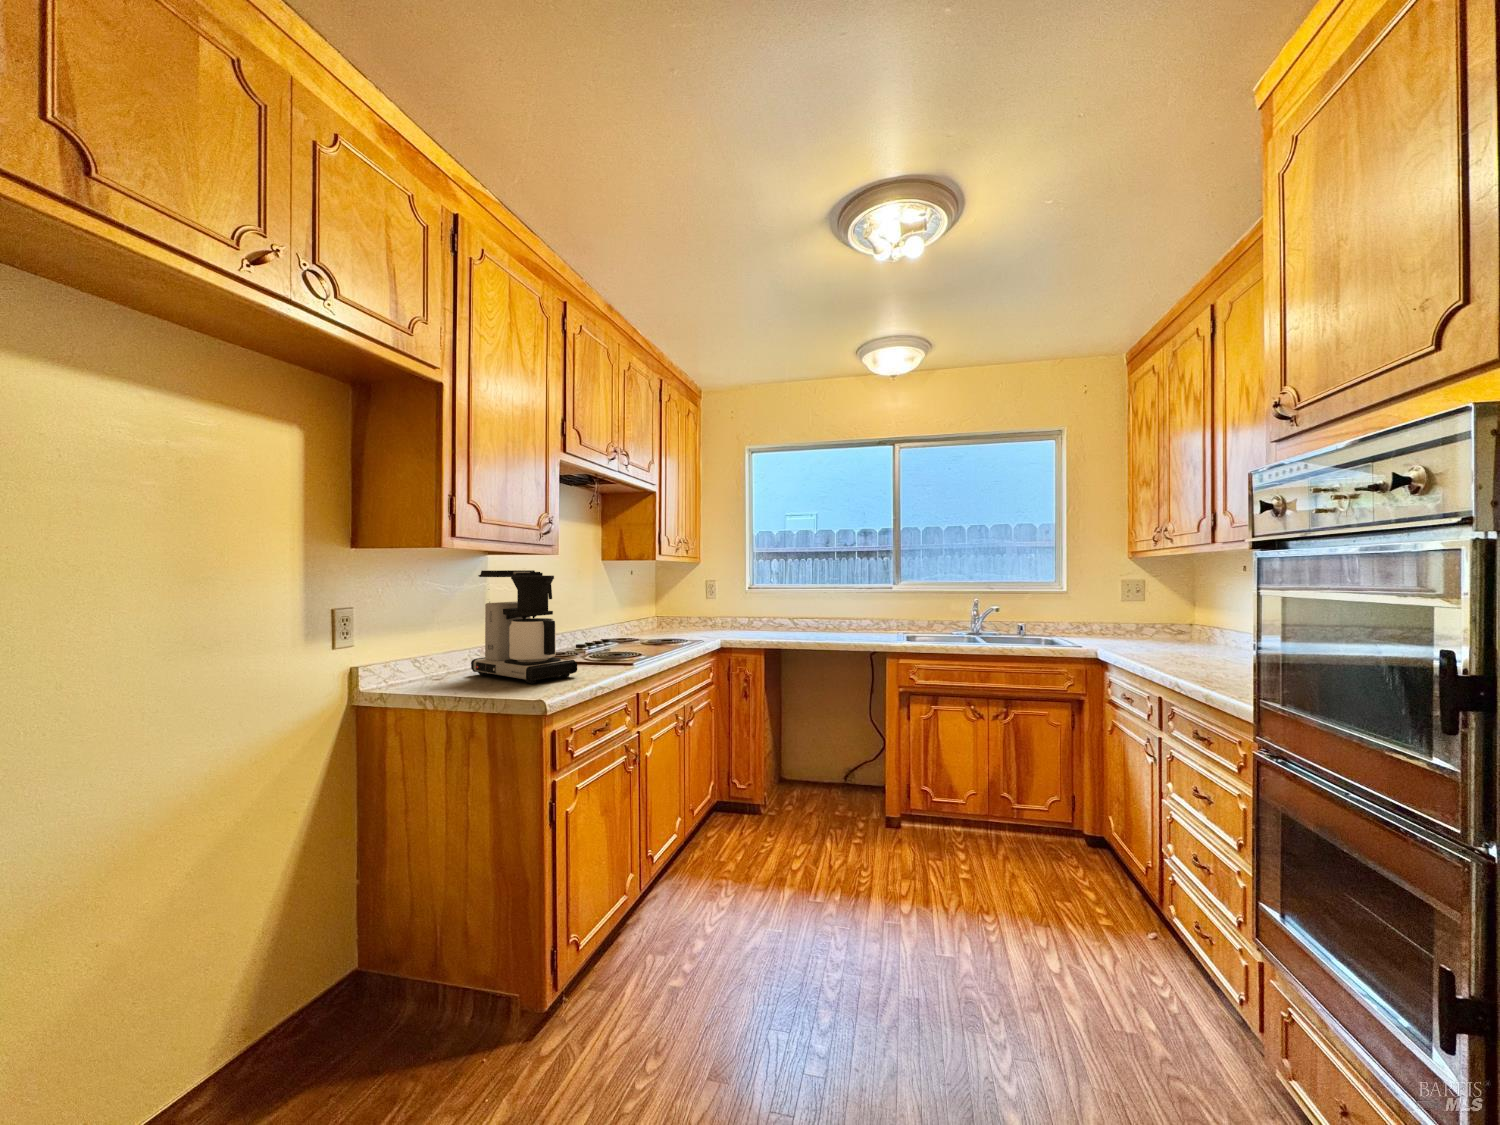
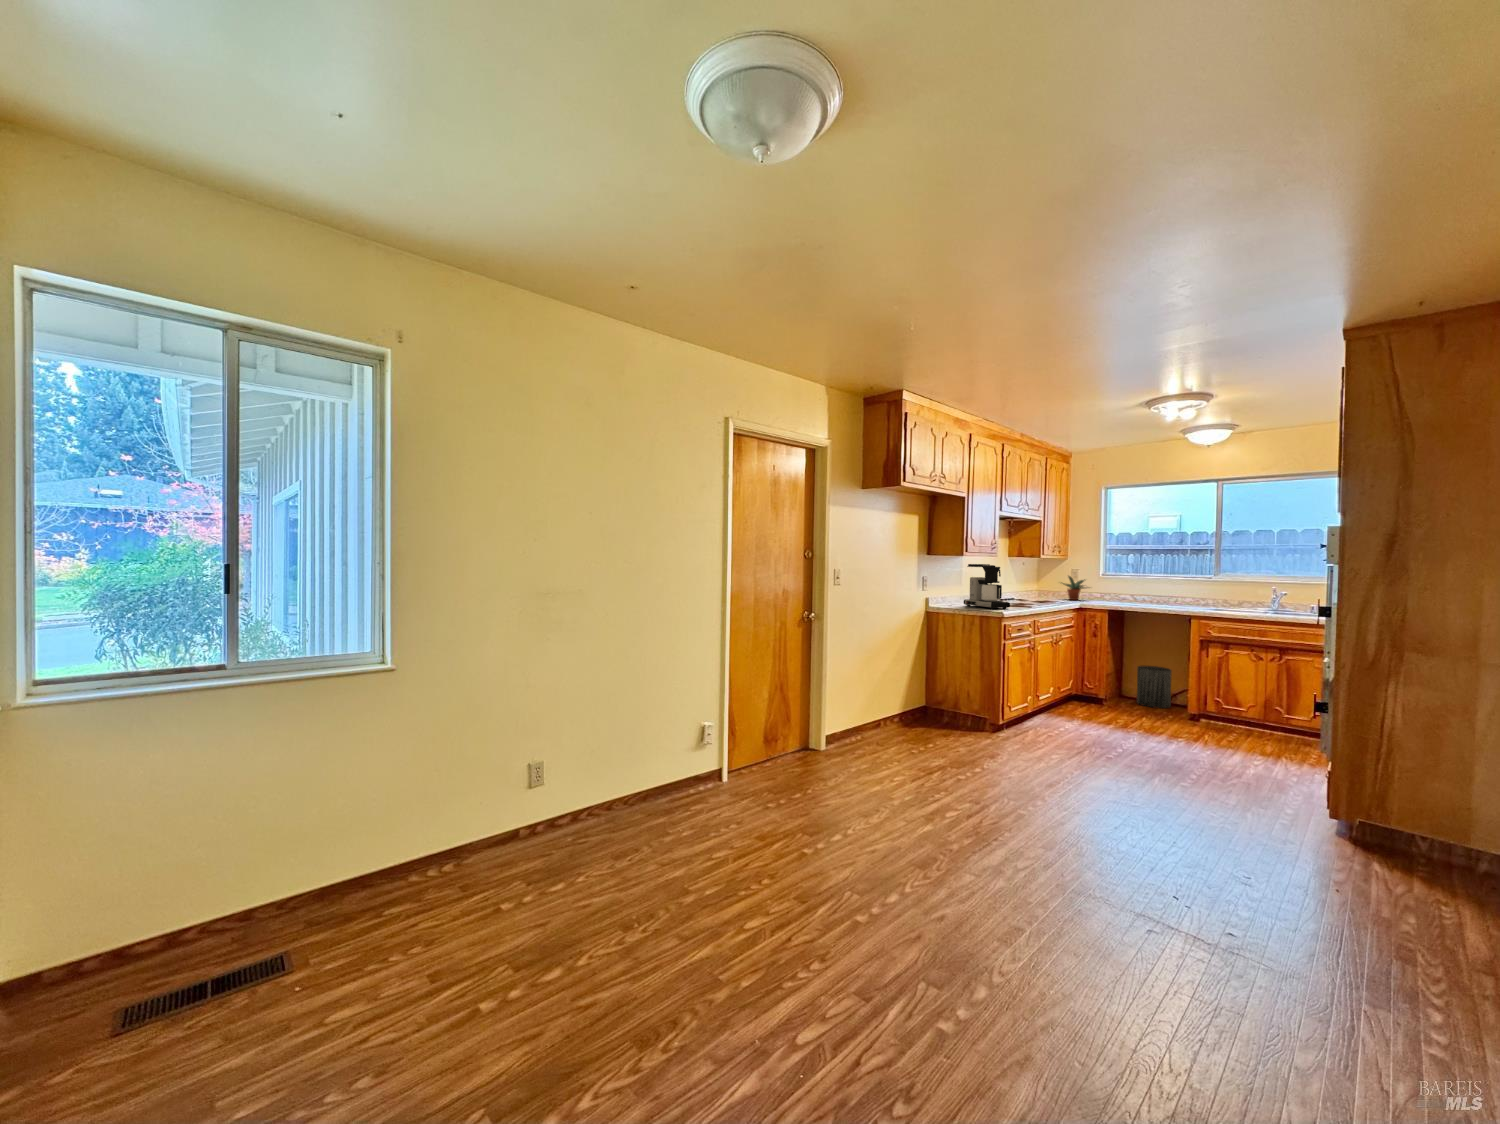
potted plant: none [686,588,736,630] -> present [1063,576,1087,600]
trash can: none [803,728,849,802] -> present [1137,666,1172,708]

